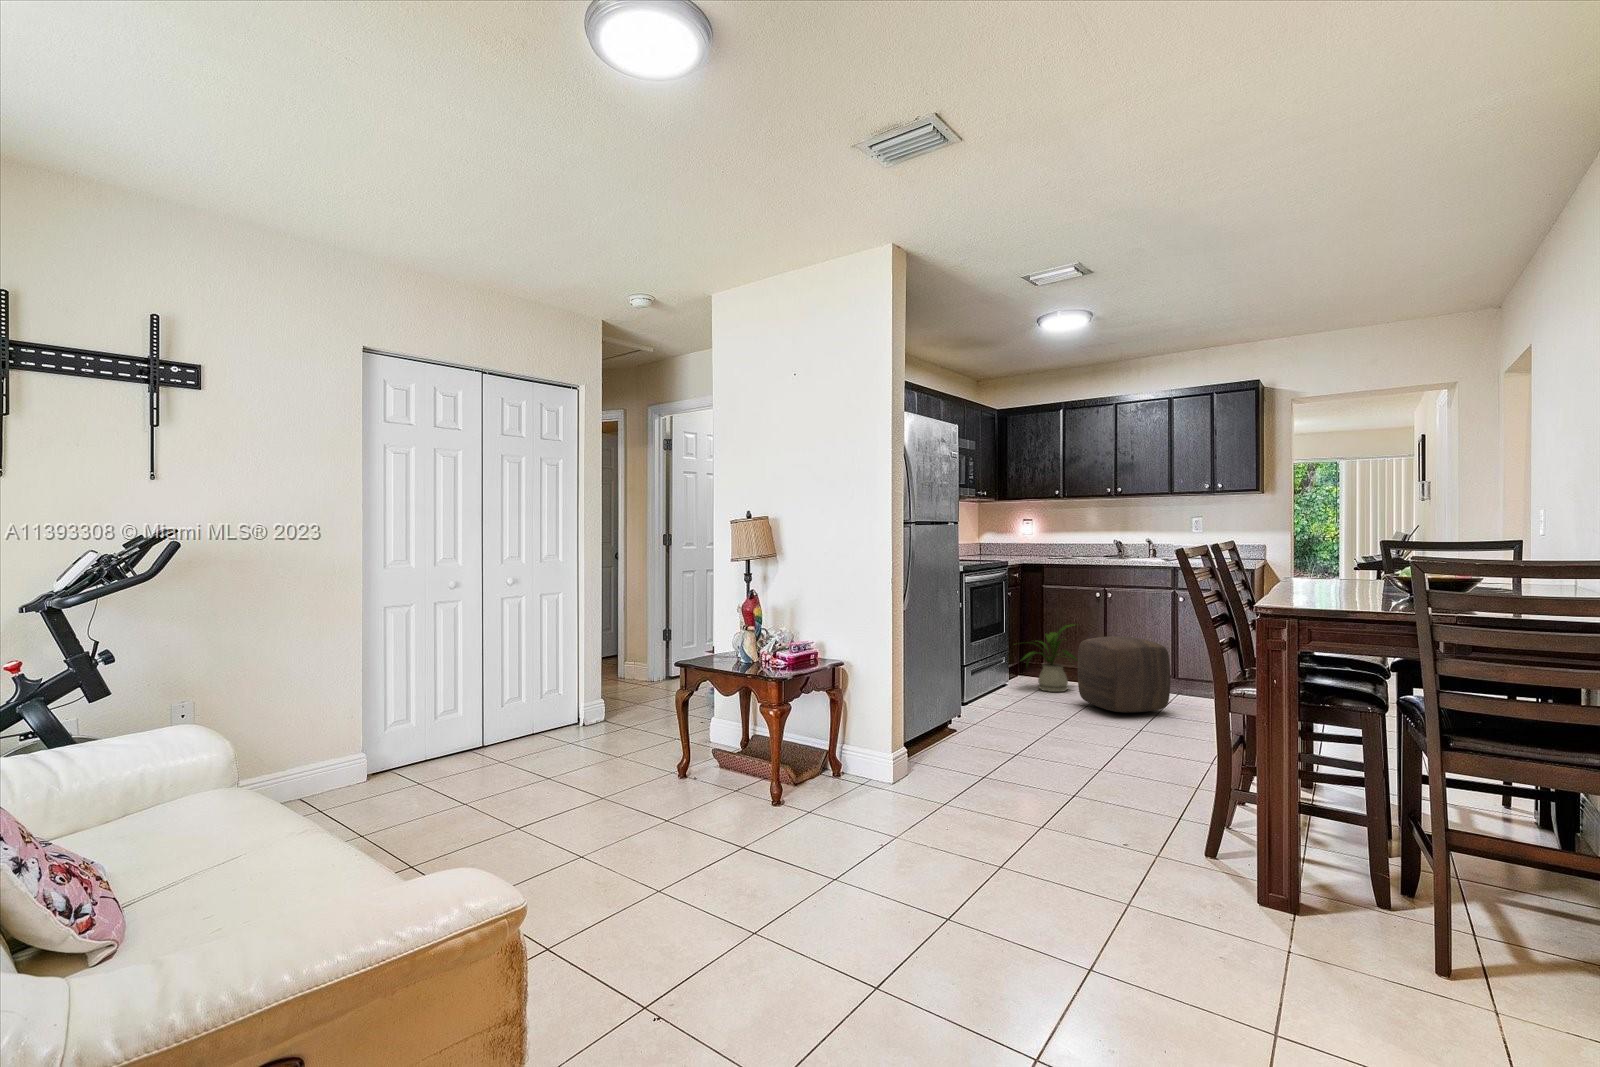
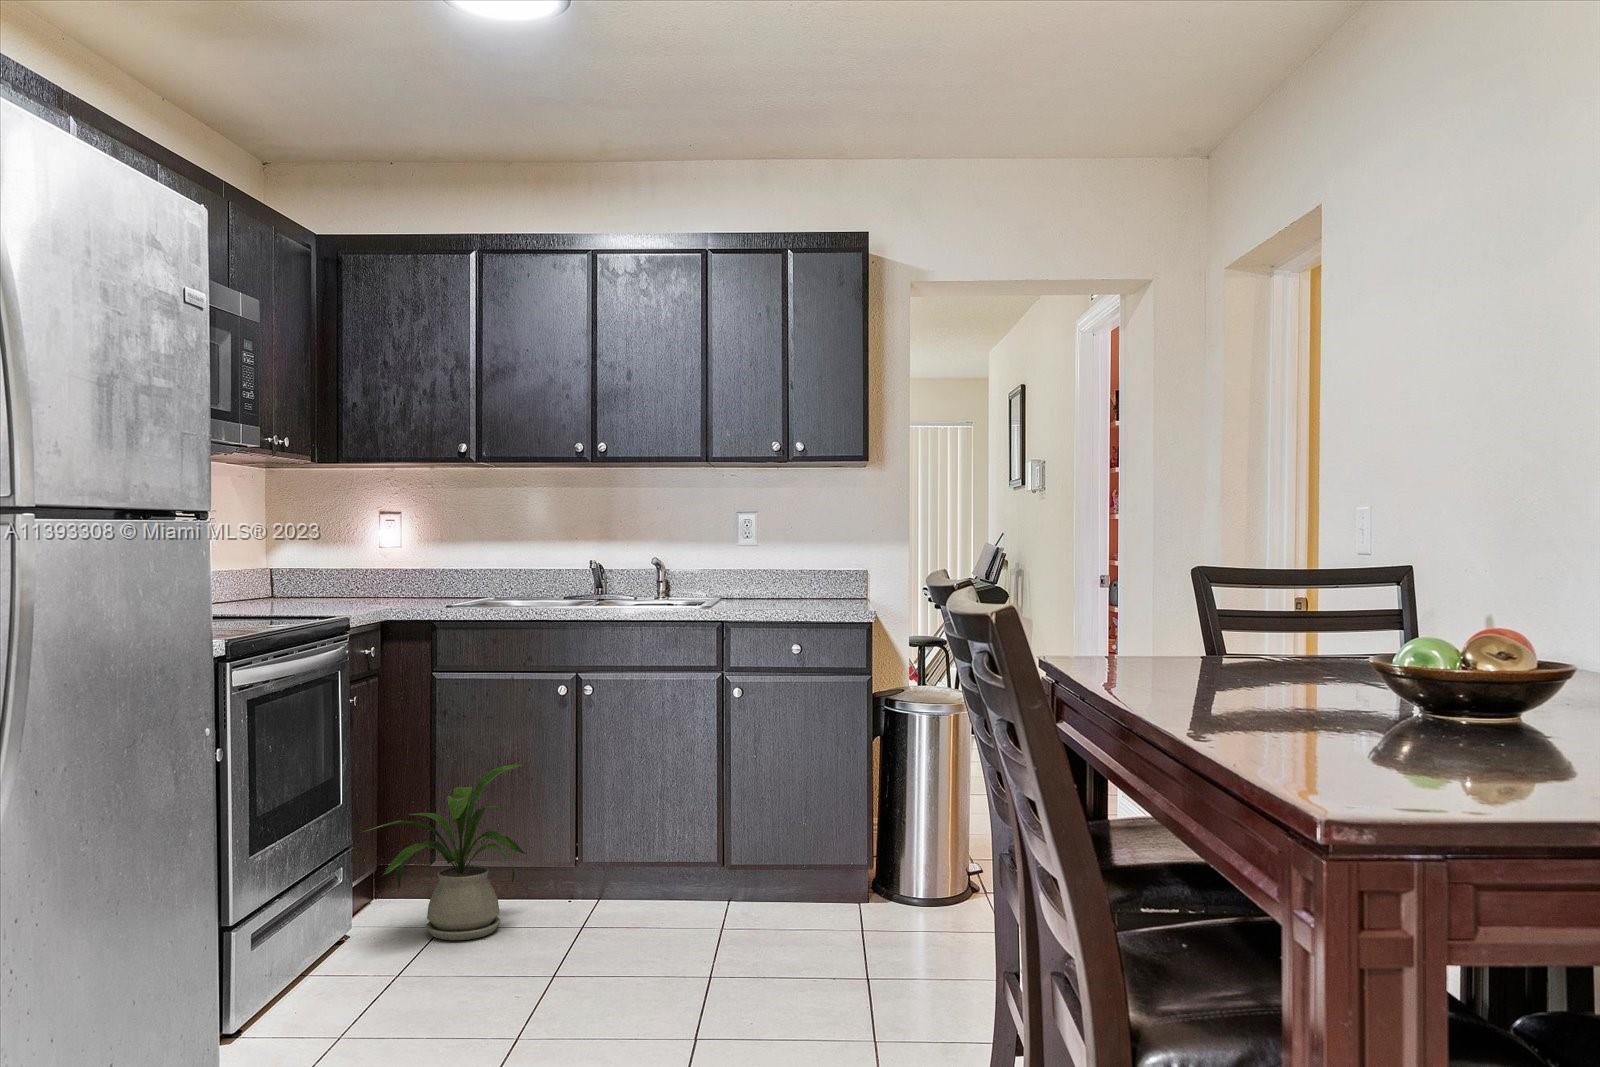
ottoman: present [1078,636,1170,713] -> none [531,791,740,986]

